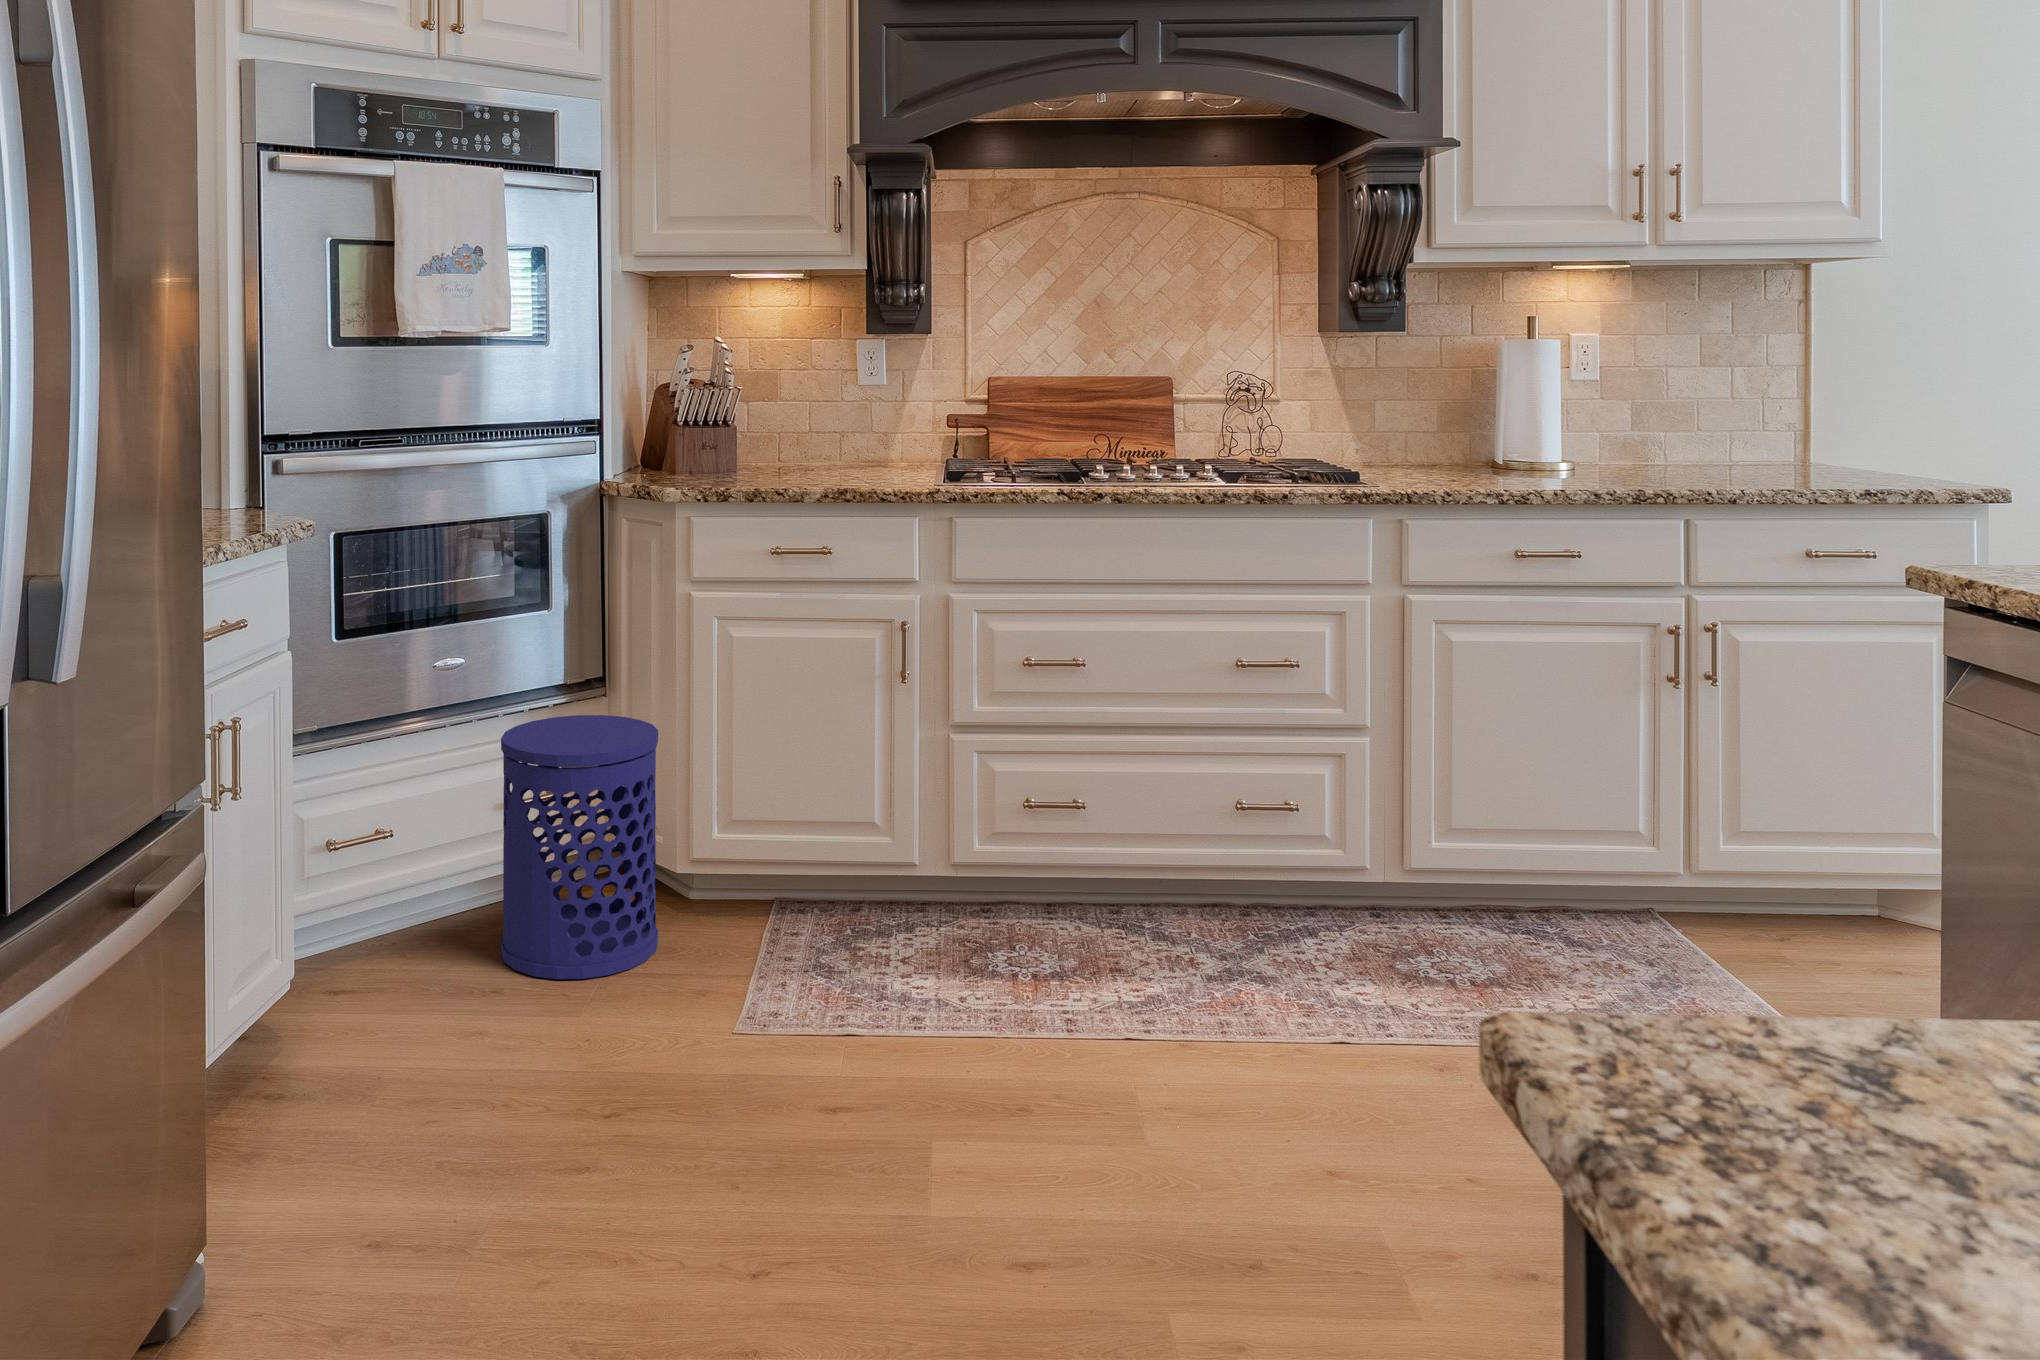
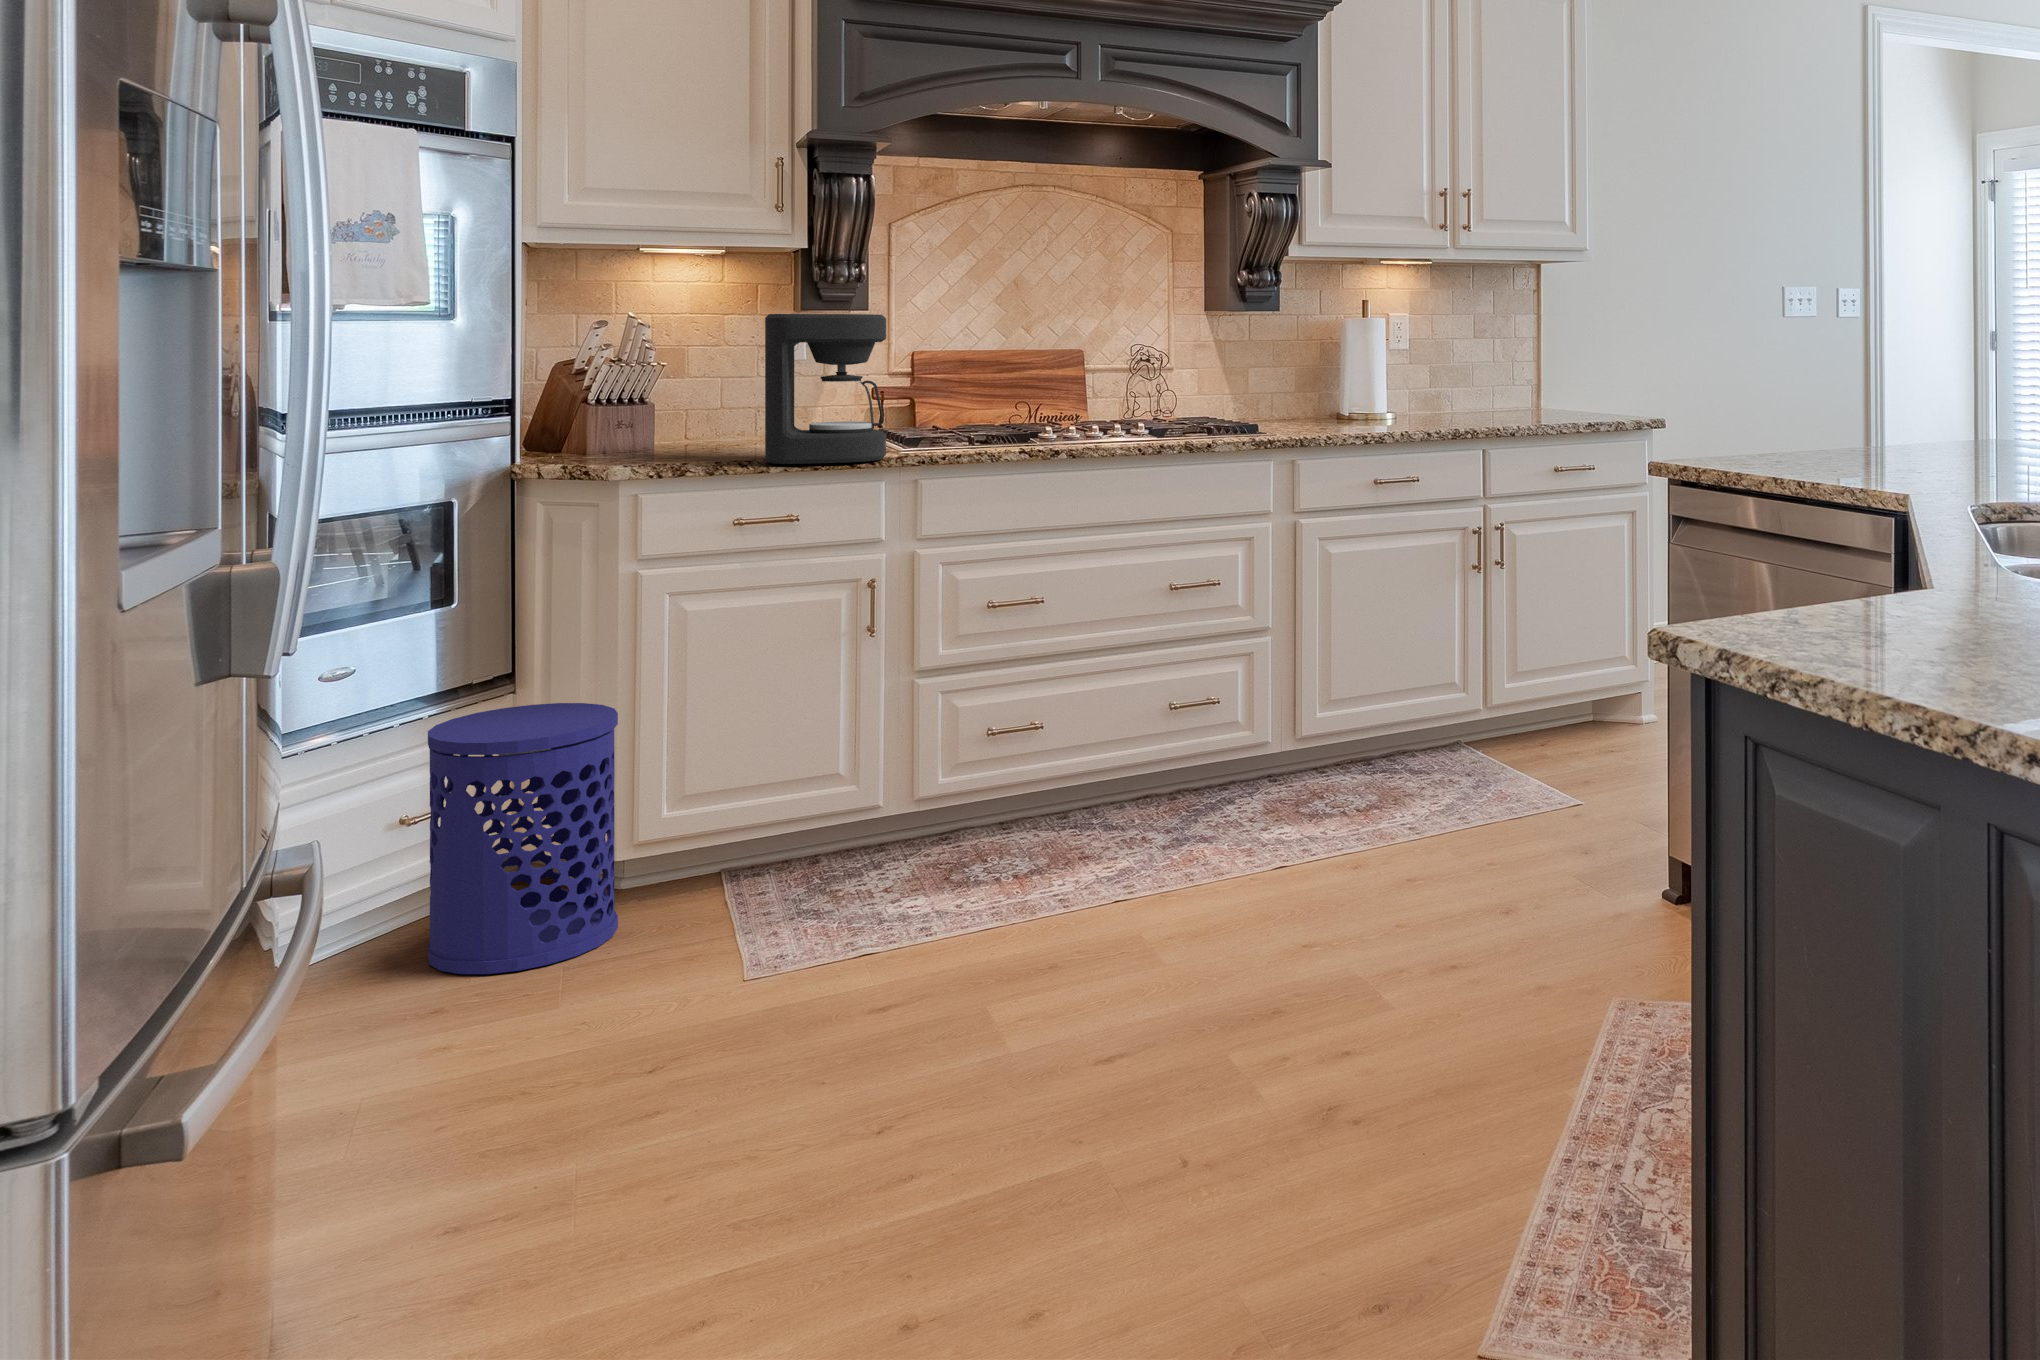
coffee maker: none [802,337,919,496] -> present [765,314,886,464]

